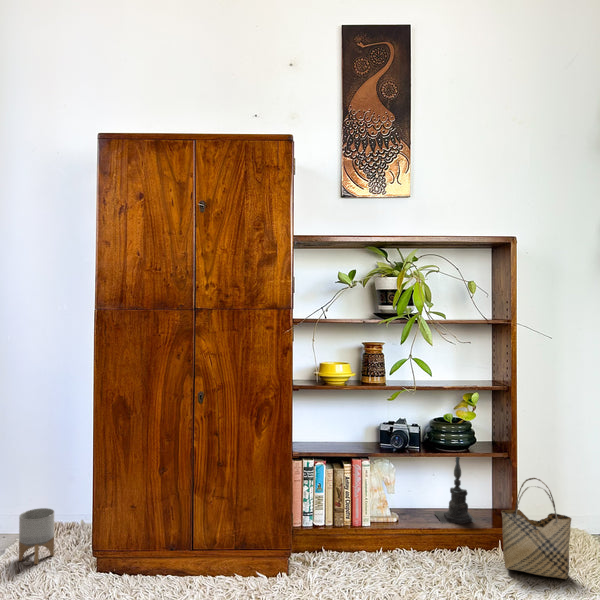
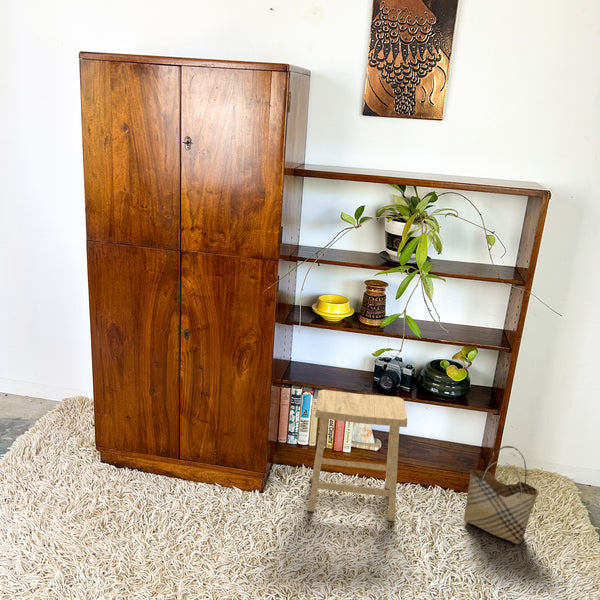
footstool: none [336,446,438,584] -> present [308,390,407,521]
candle holder: present [434,456,476,524] -> none [419,389,457,469]
planter: present [19,508,54,564] -> none [47,397,80,443]

